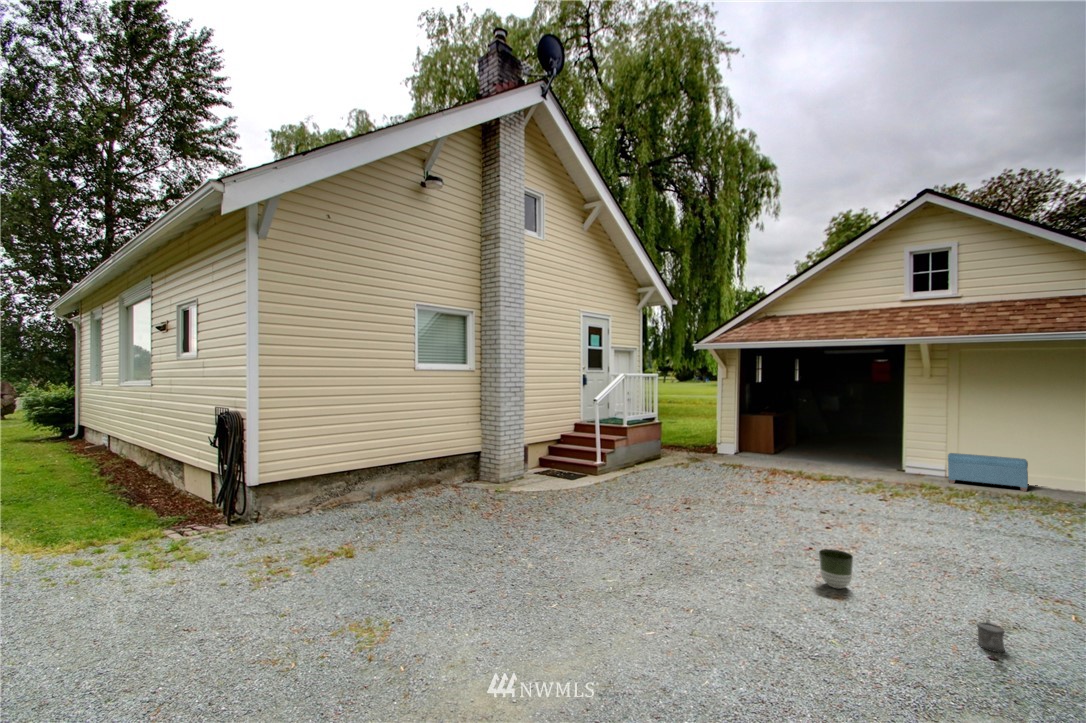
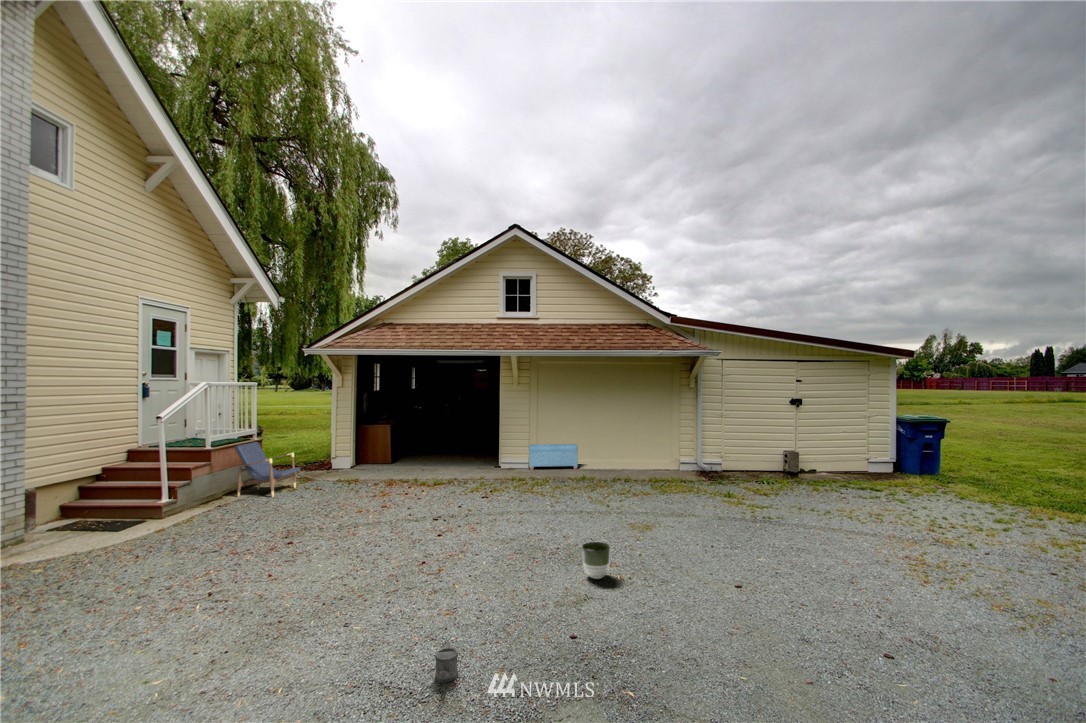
lounge chair: none [643,423,692,470] -> present [235,442,300,497]
planter: present [819,549,853,588] -> present [582,542,610,579]
watering can: present [977,620,1005,652] -> present [435,642,458,682]

